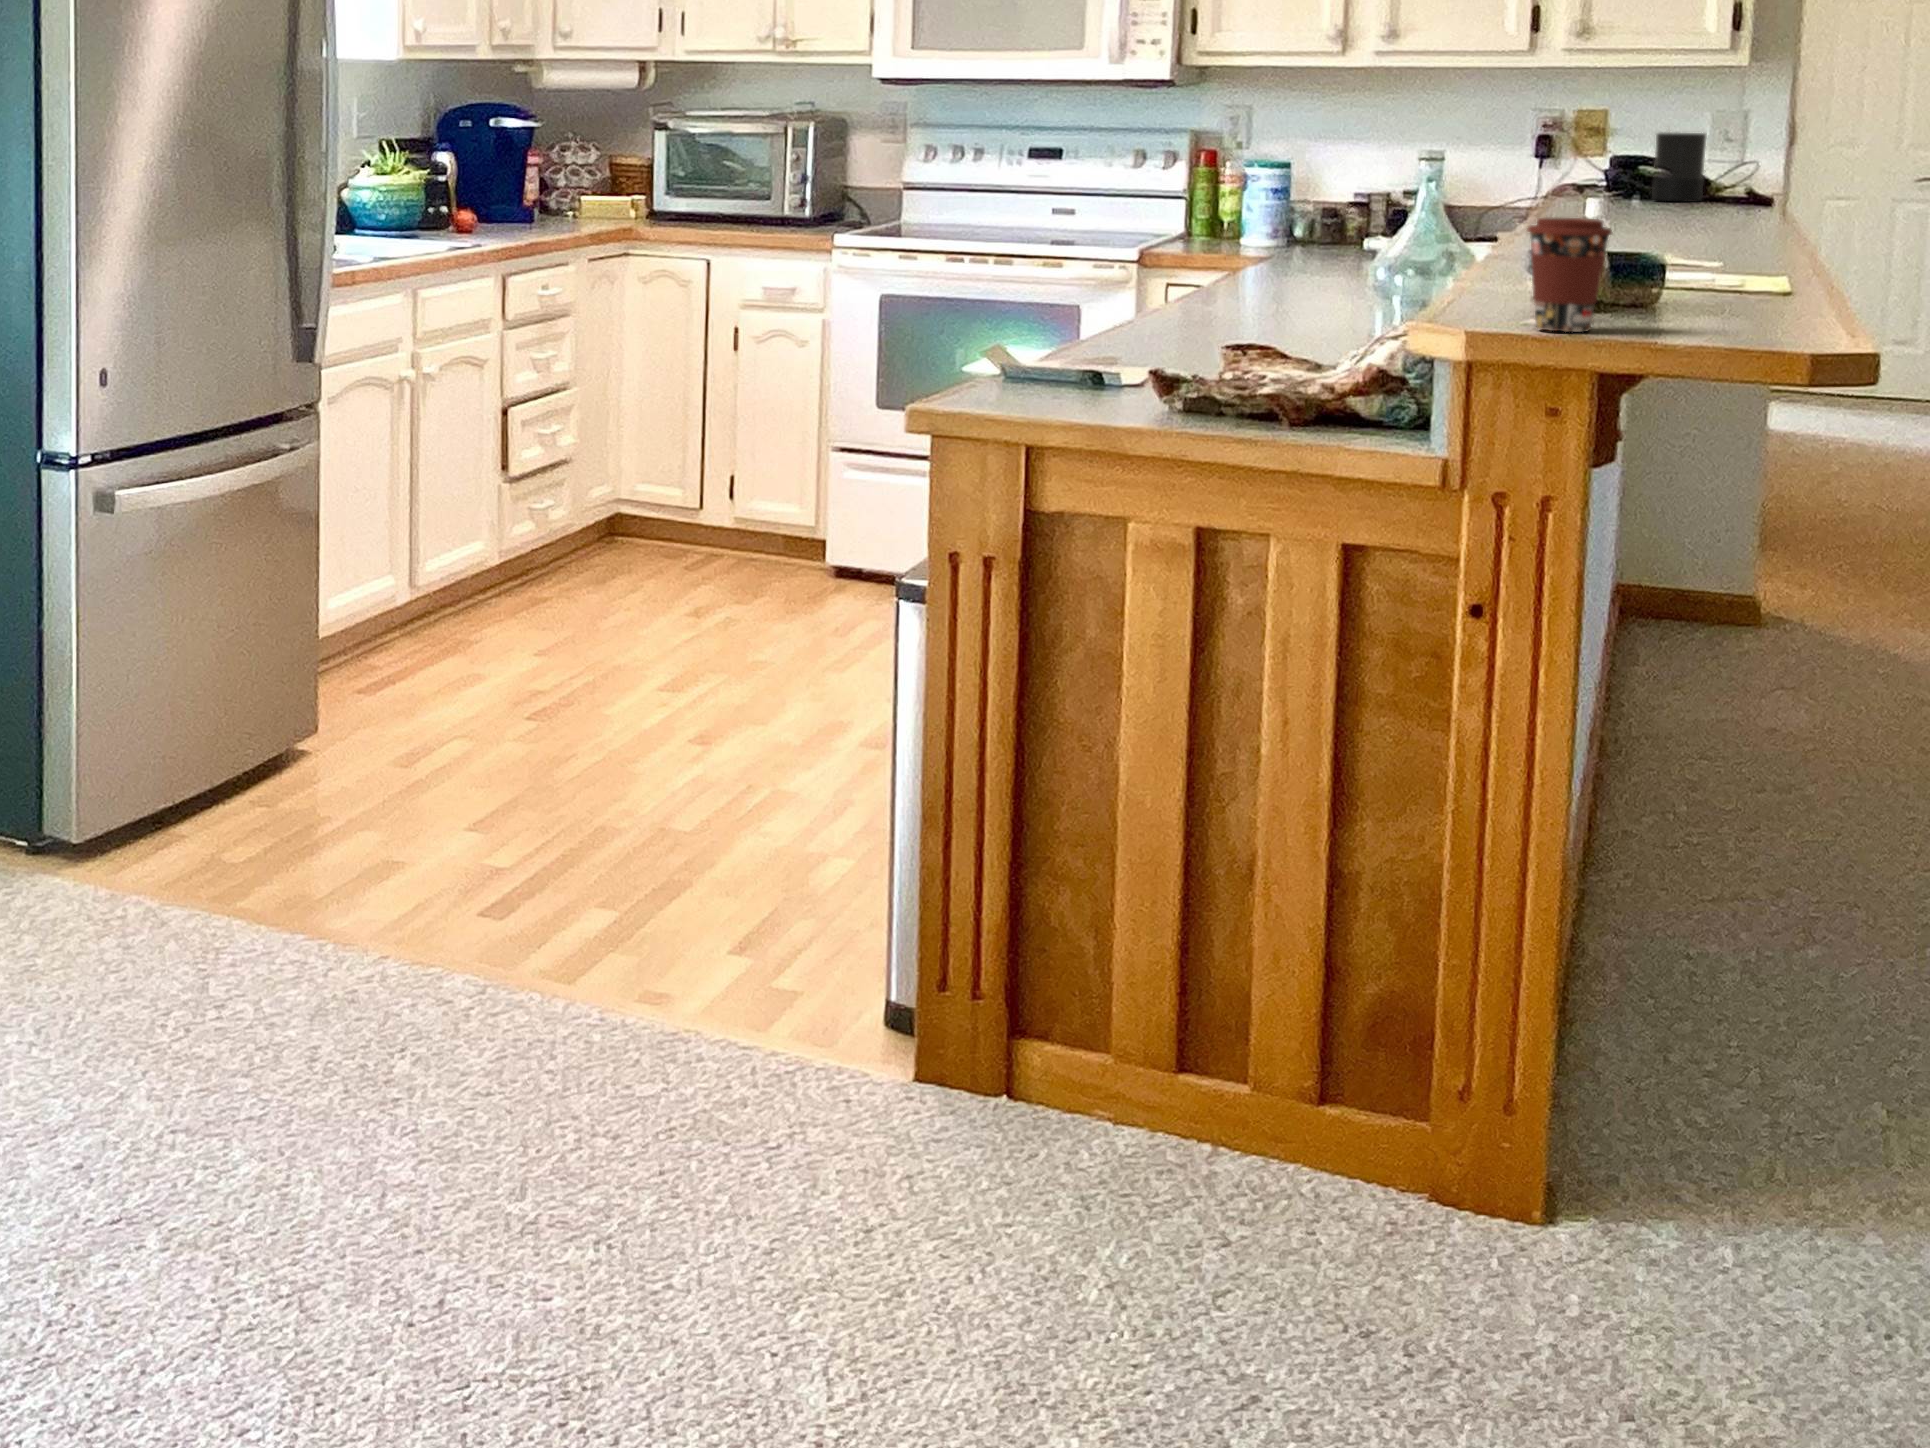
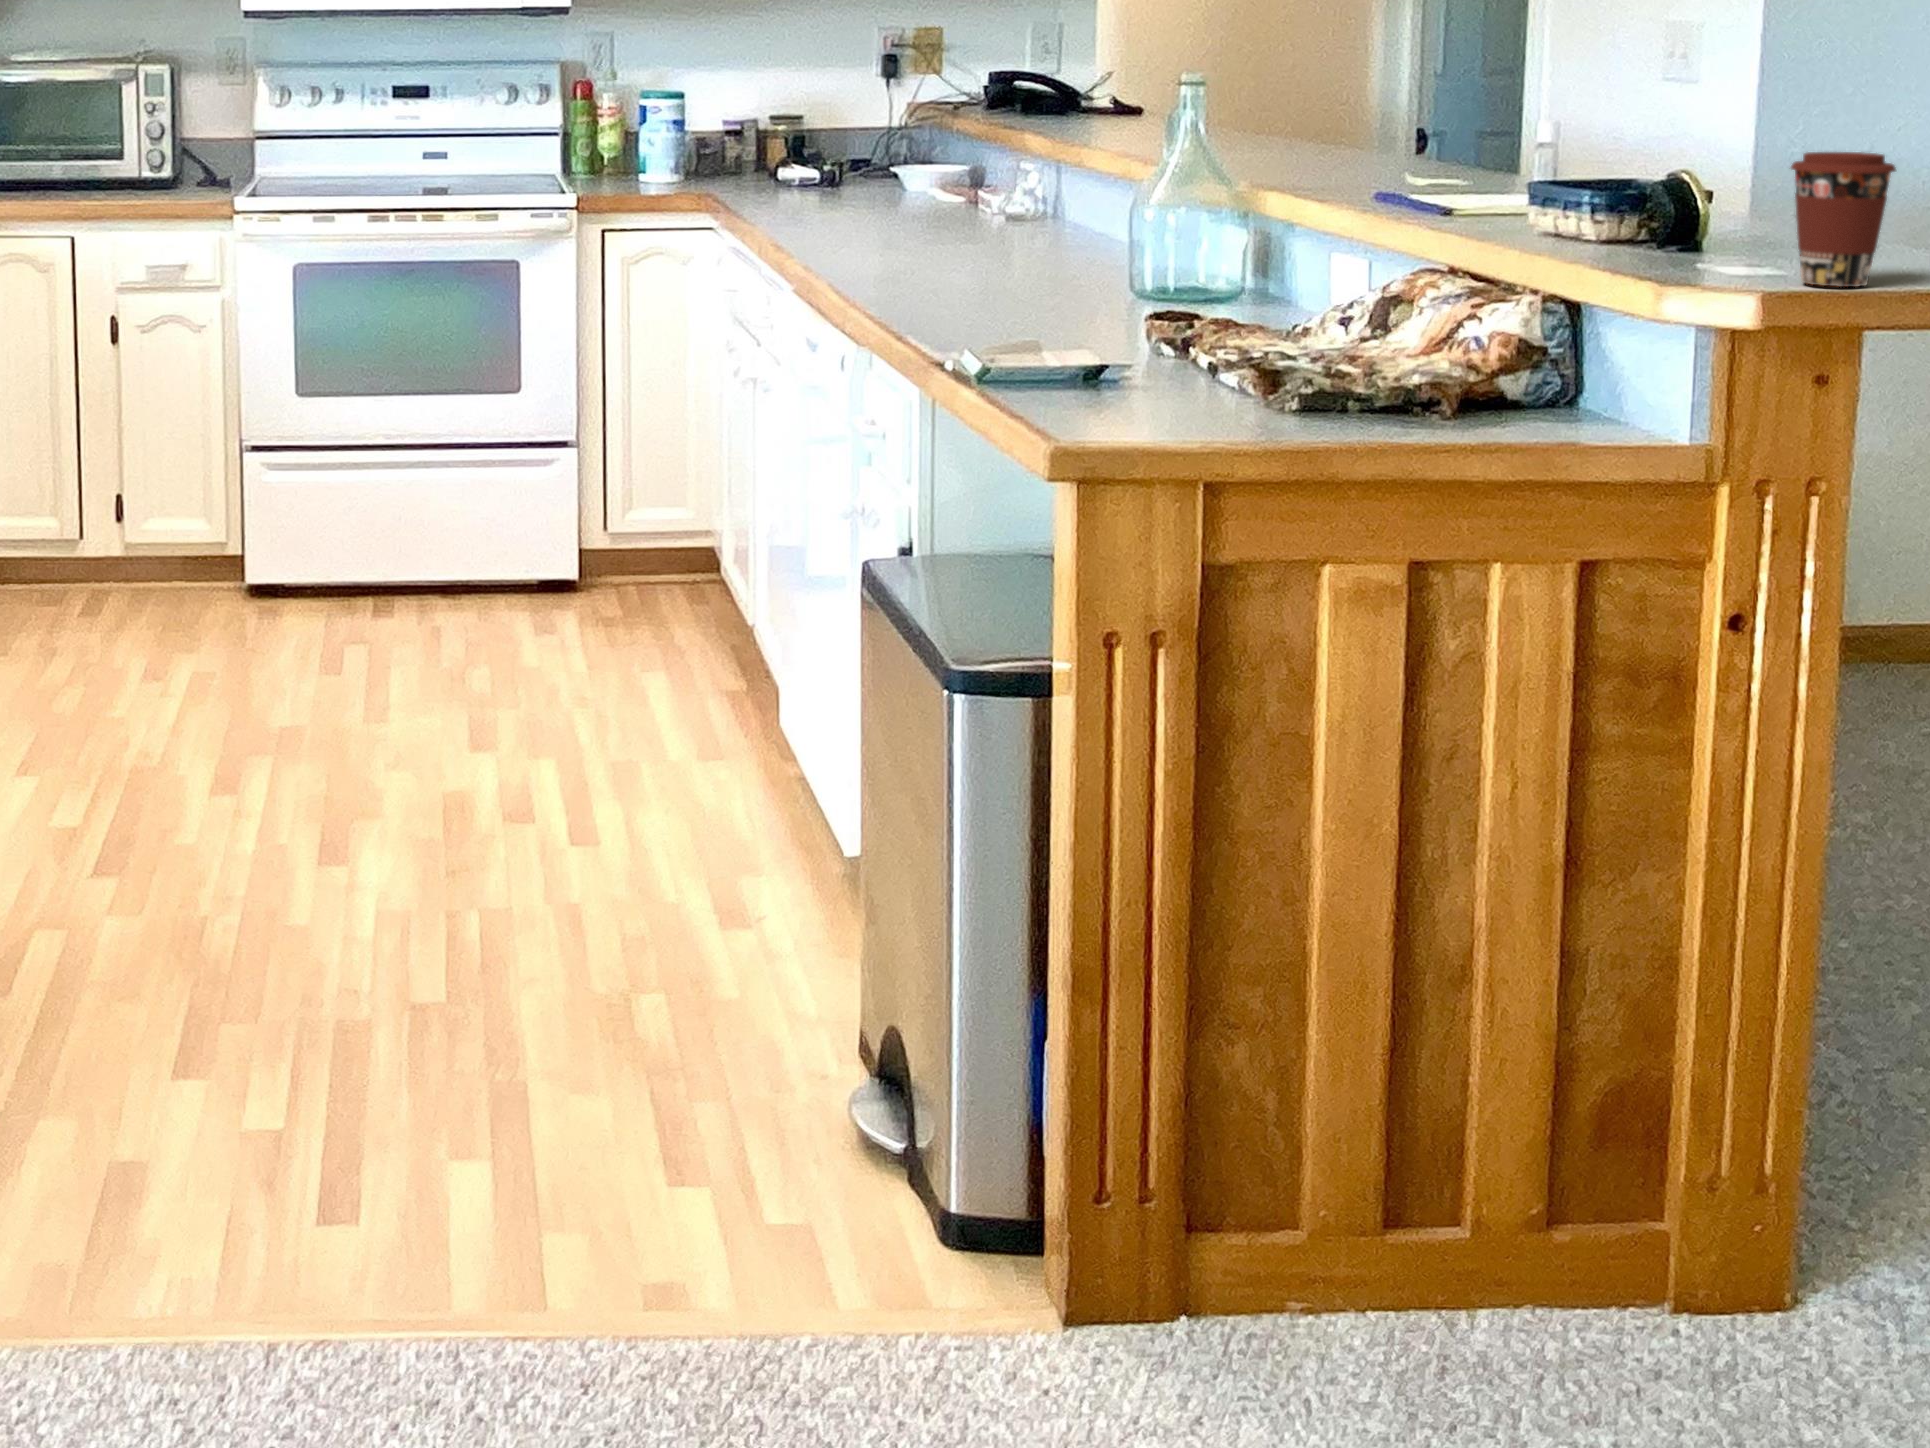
candle: present [1652,132,1707,201] -> none [1086,41,1136,115]

